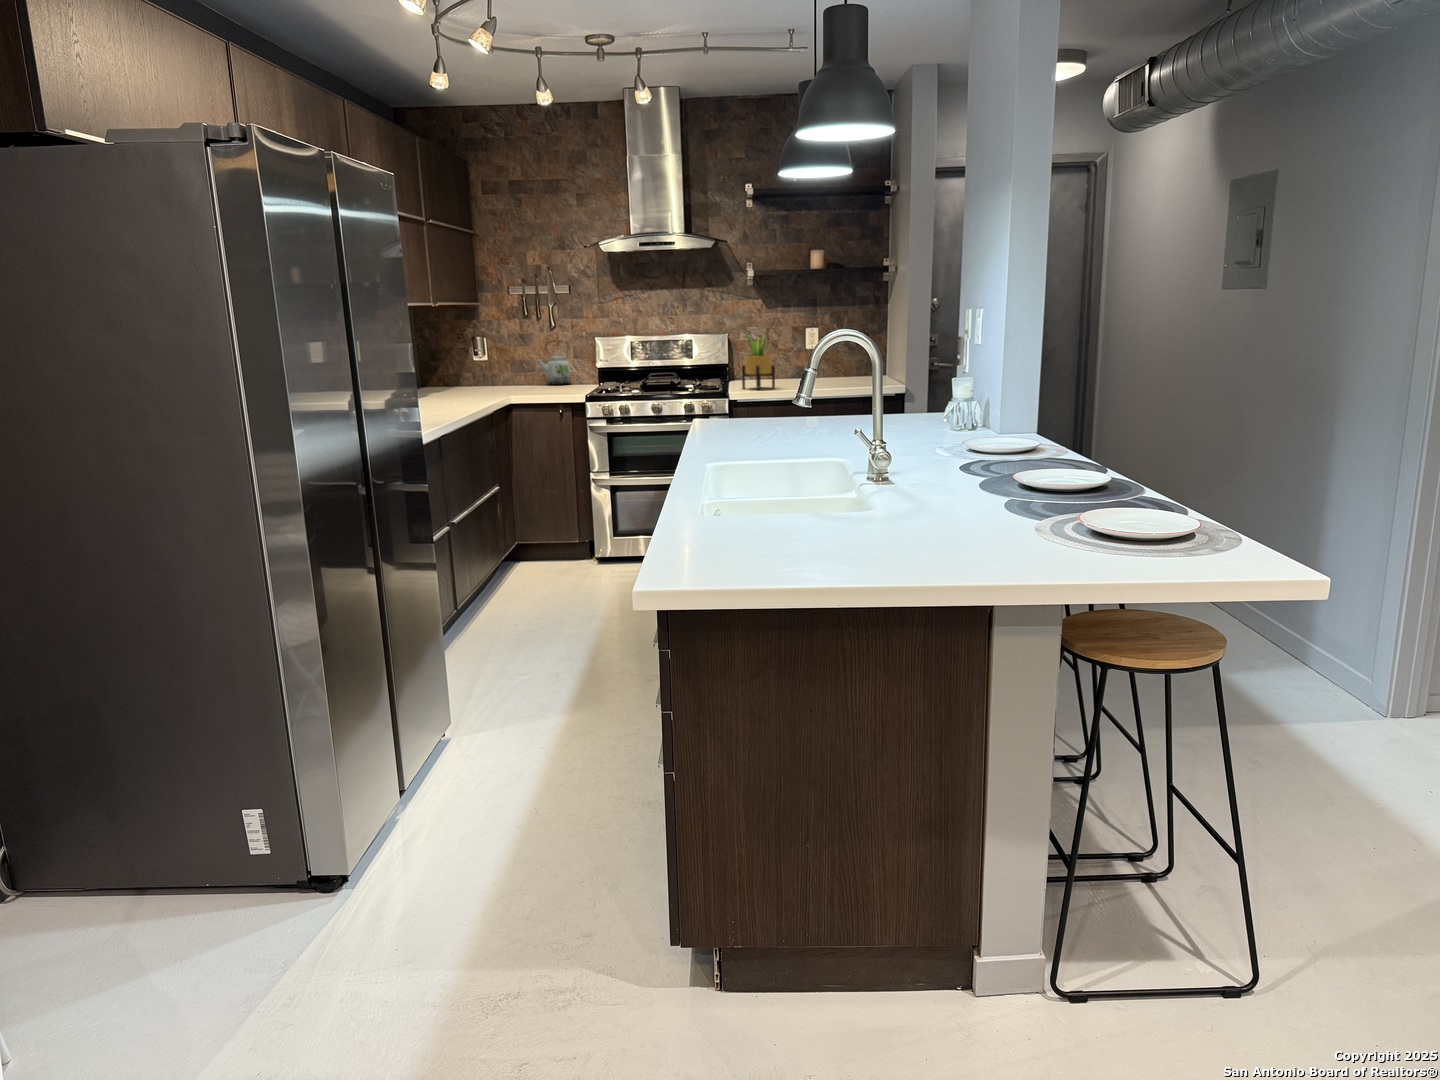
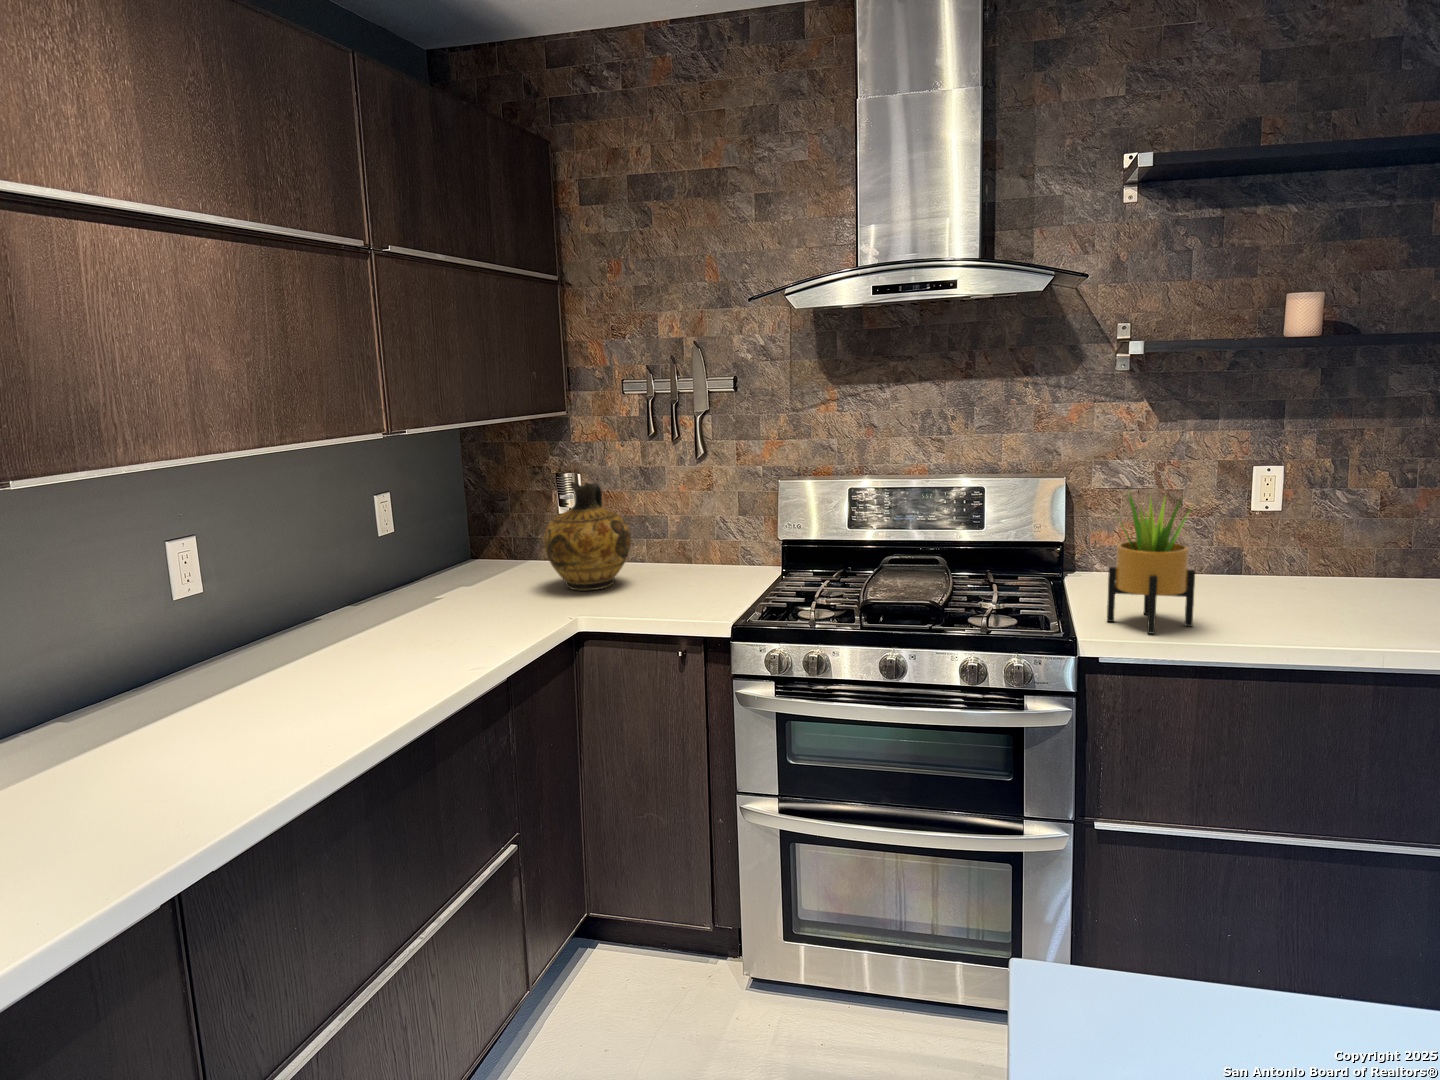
ceramic jug: none [479,336,523,391] -> present [544,482,631,590]
kettle: present [537,342,572,385] -> none [667,482,737,568]

